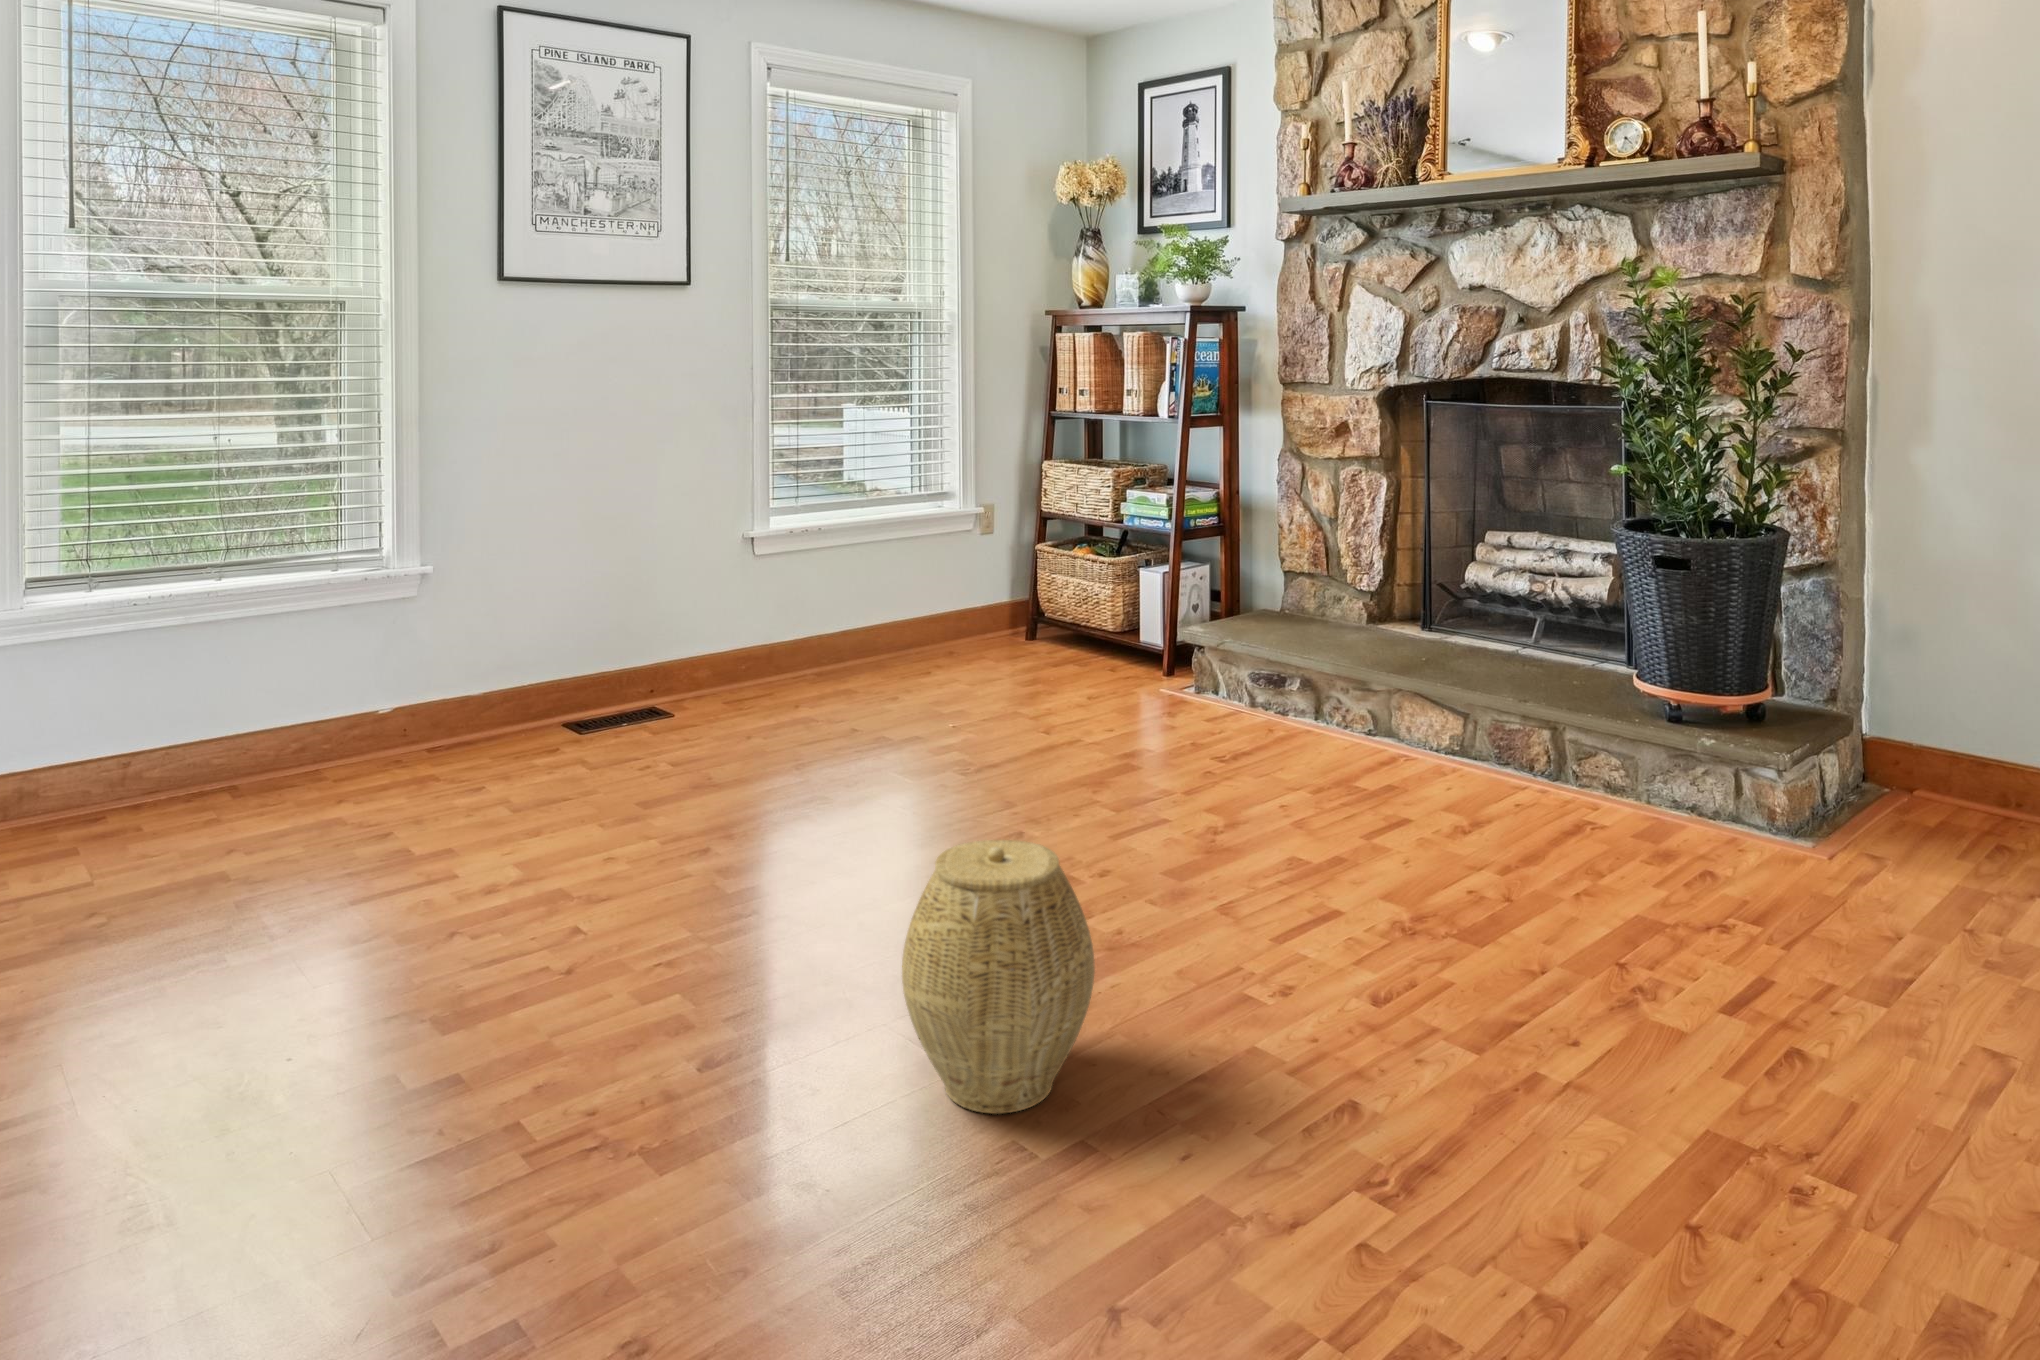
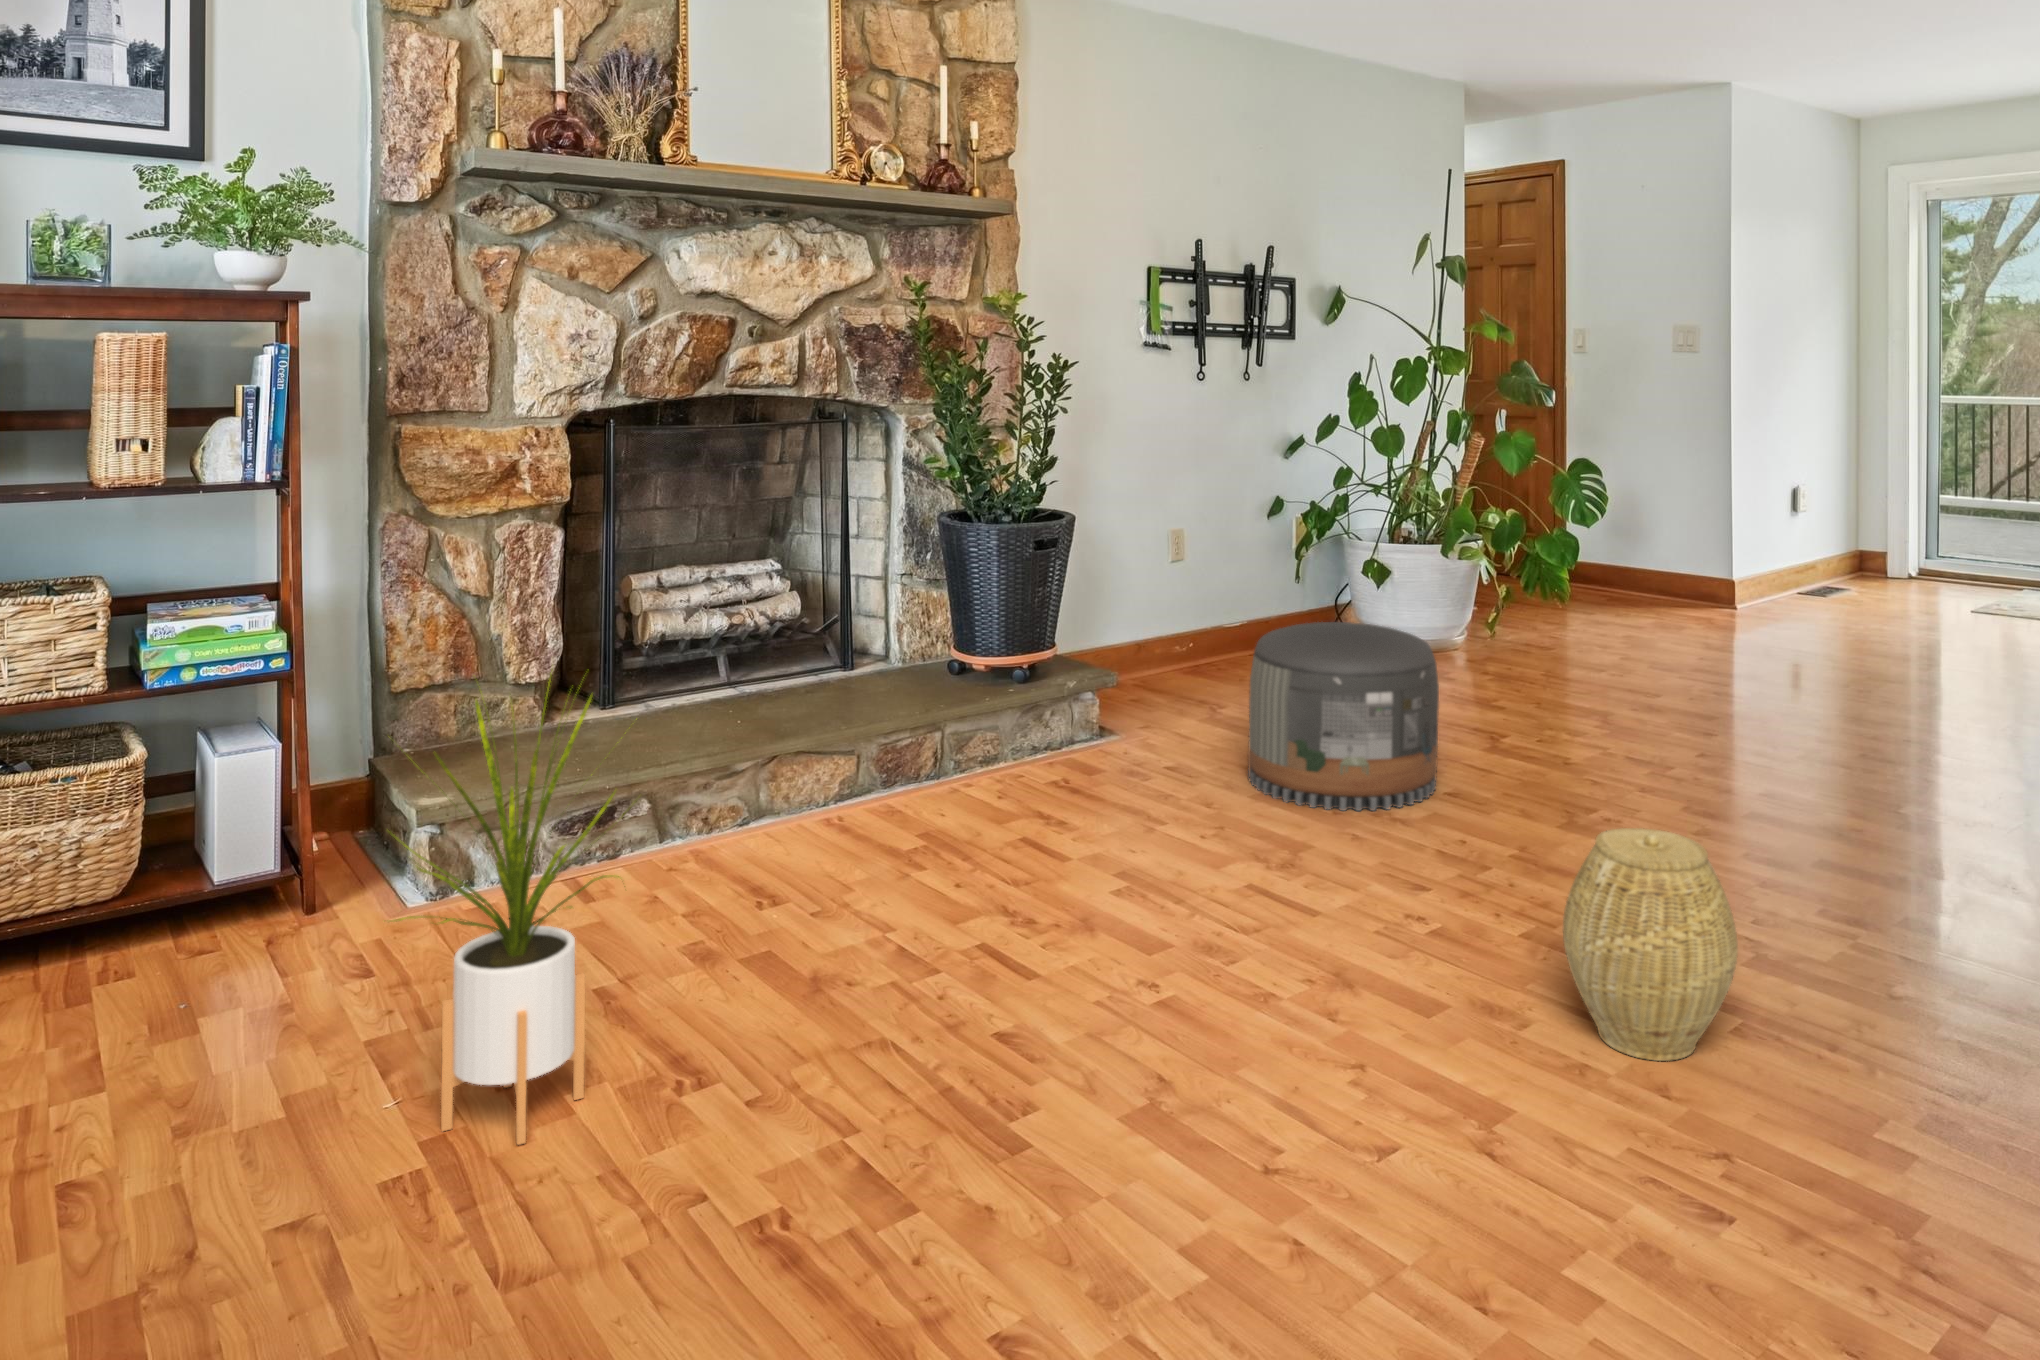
house plant: none [849,501,976,746] -> present [387,686,630,1145]
pouf: none [1662,719,1995,1043] -> present [1248,622,1439,811]

